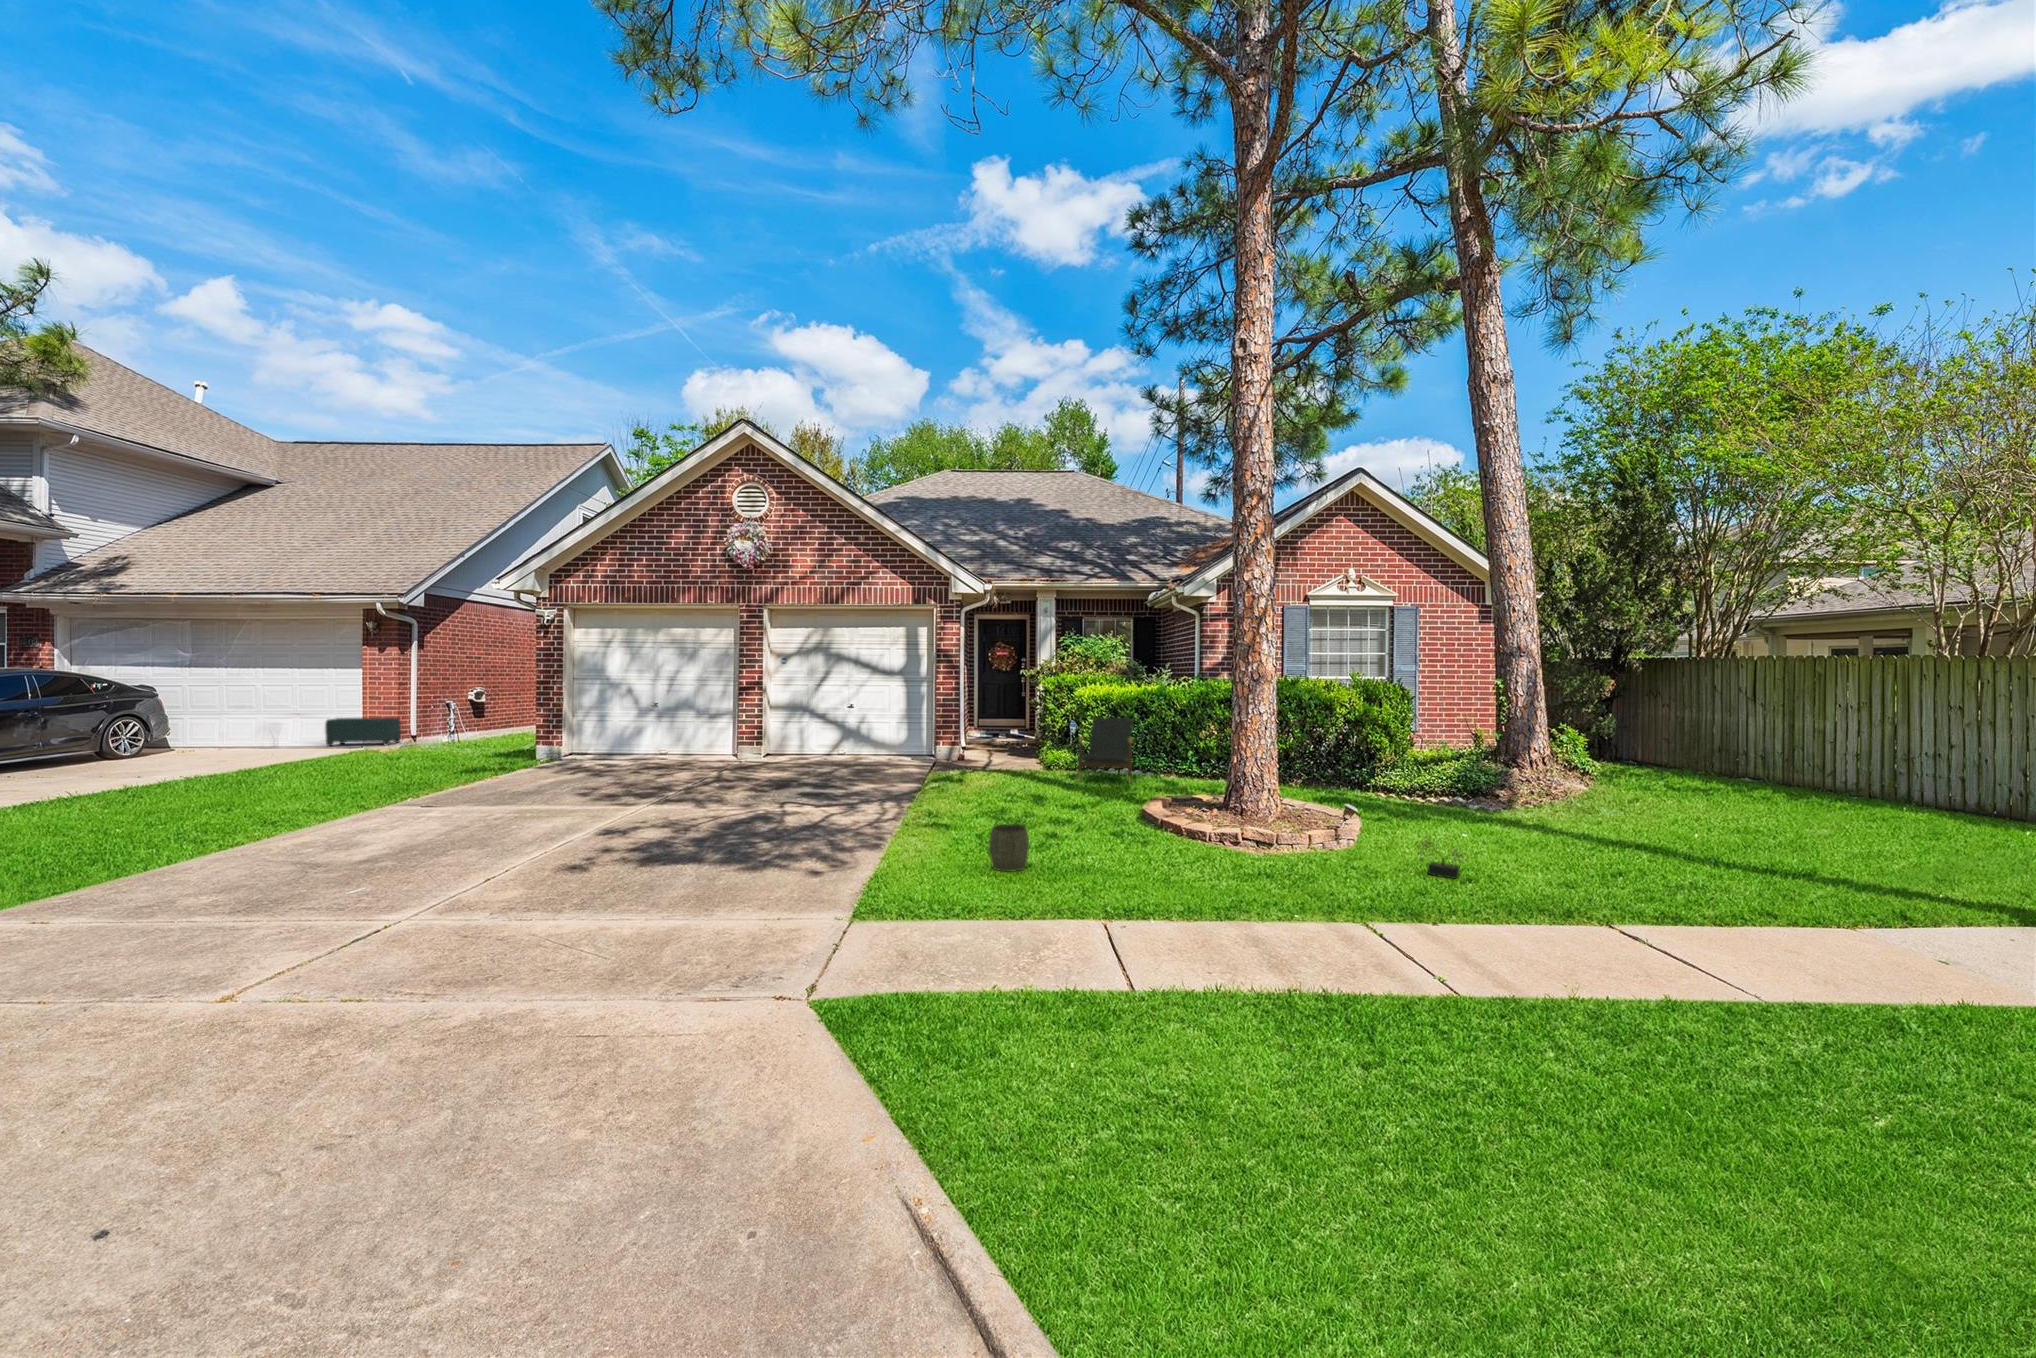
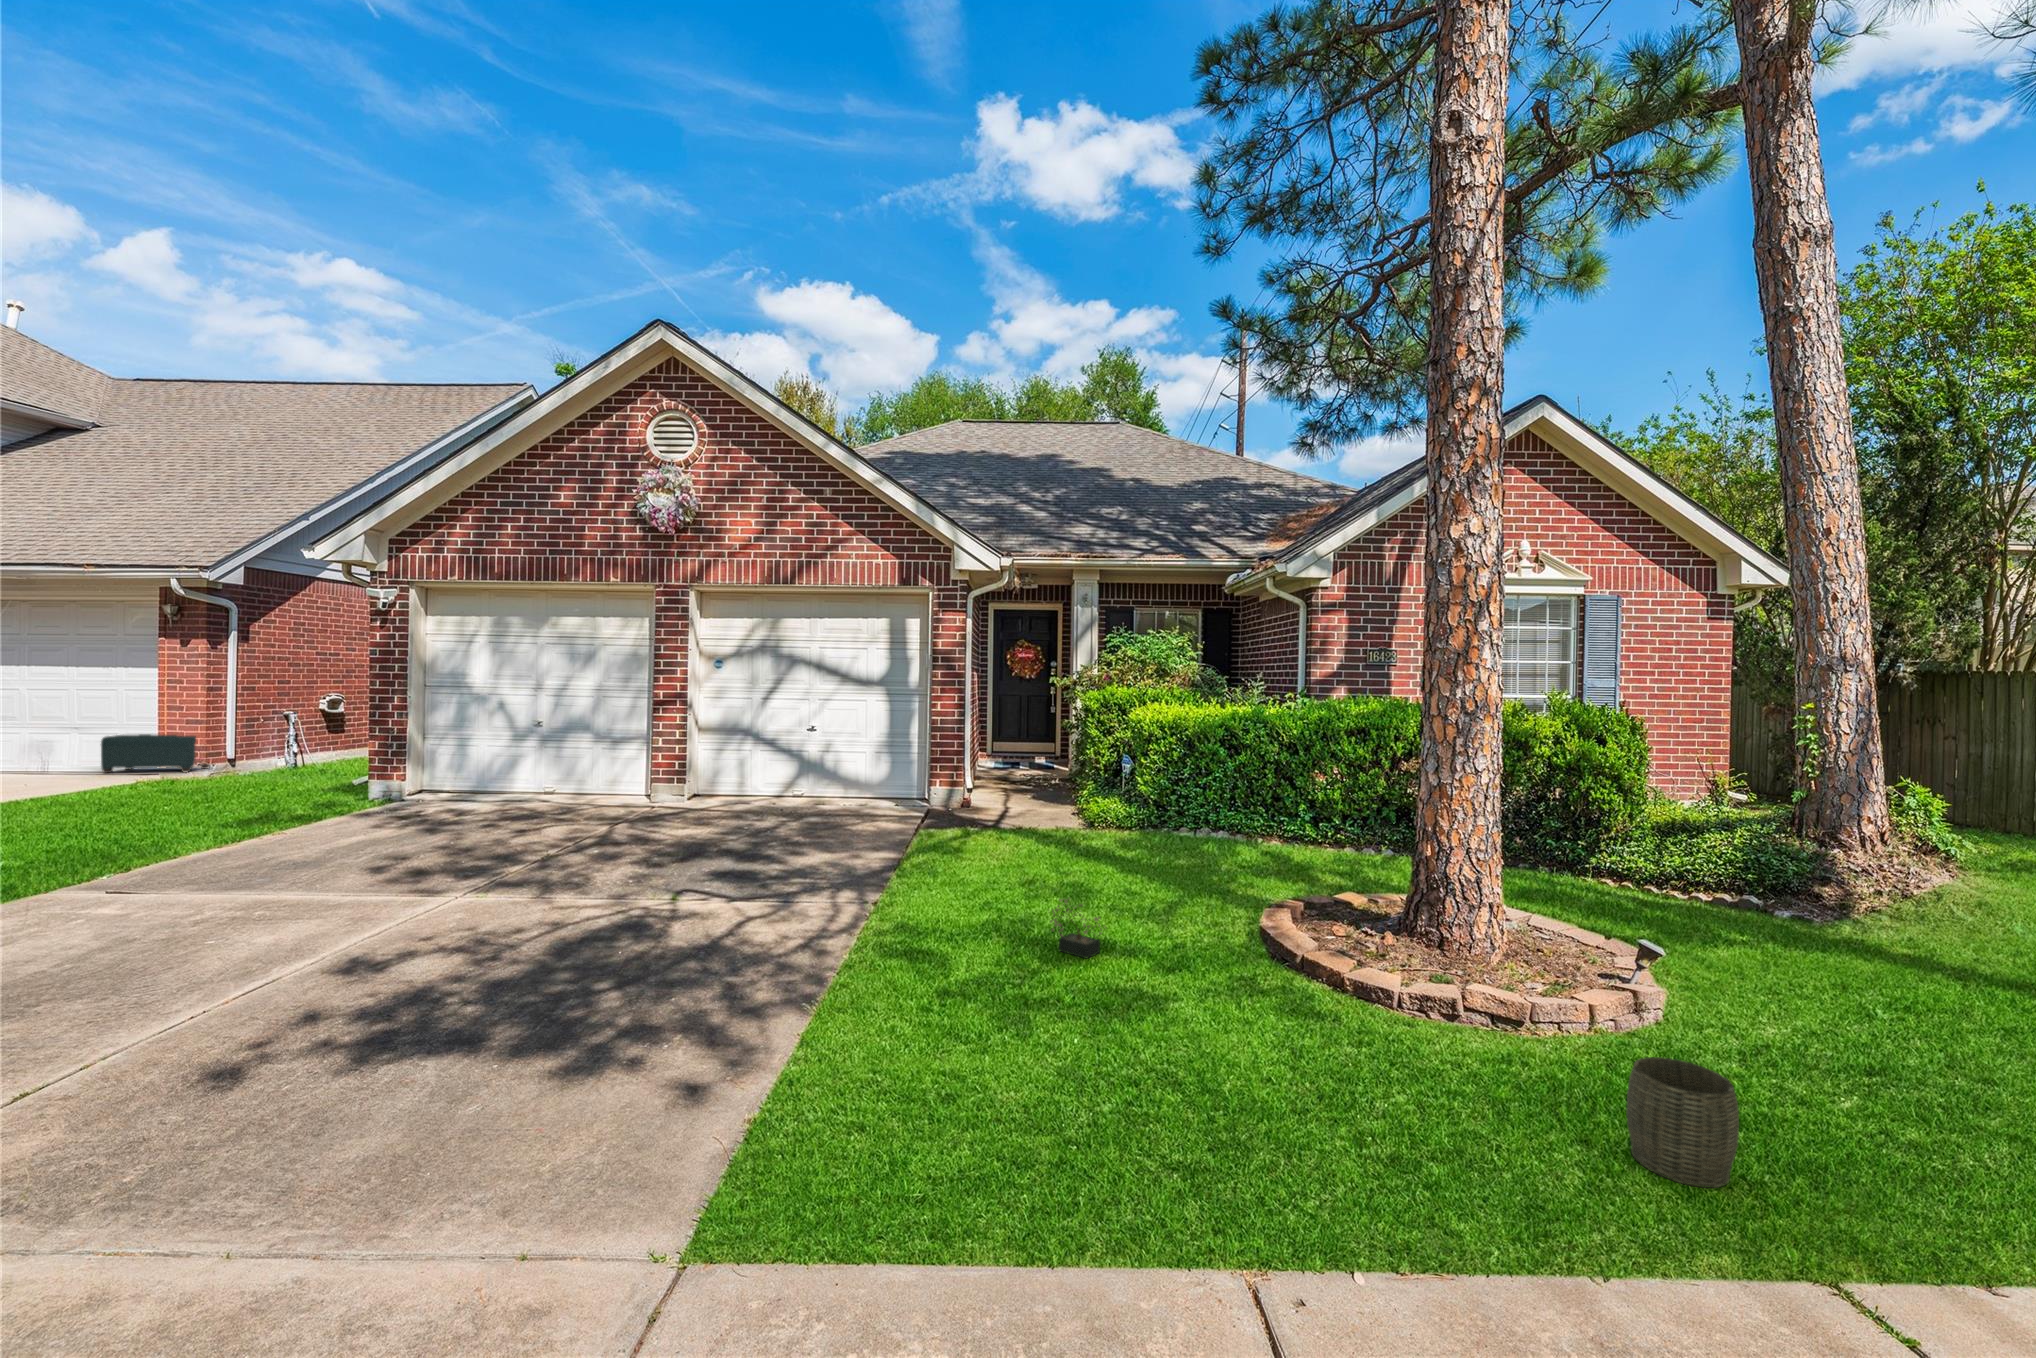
lounge chair: present [1078,718,1134,782] -> none [1138,753,1222,856]
woven basket: present [989,824,1029,871] -> present [1626,1057,1739,1188]
decorative plant: present [1420,836,1463,879] -> present [1051,899,1101,958]

